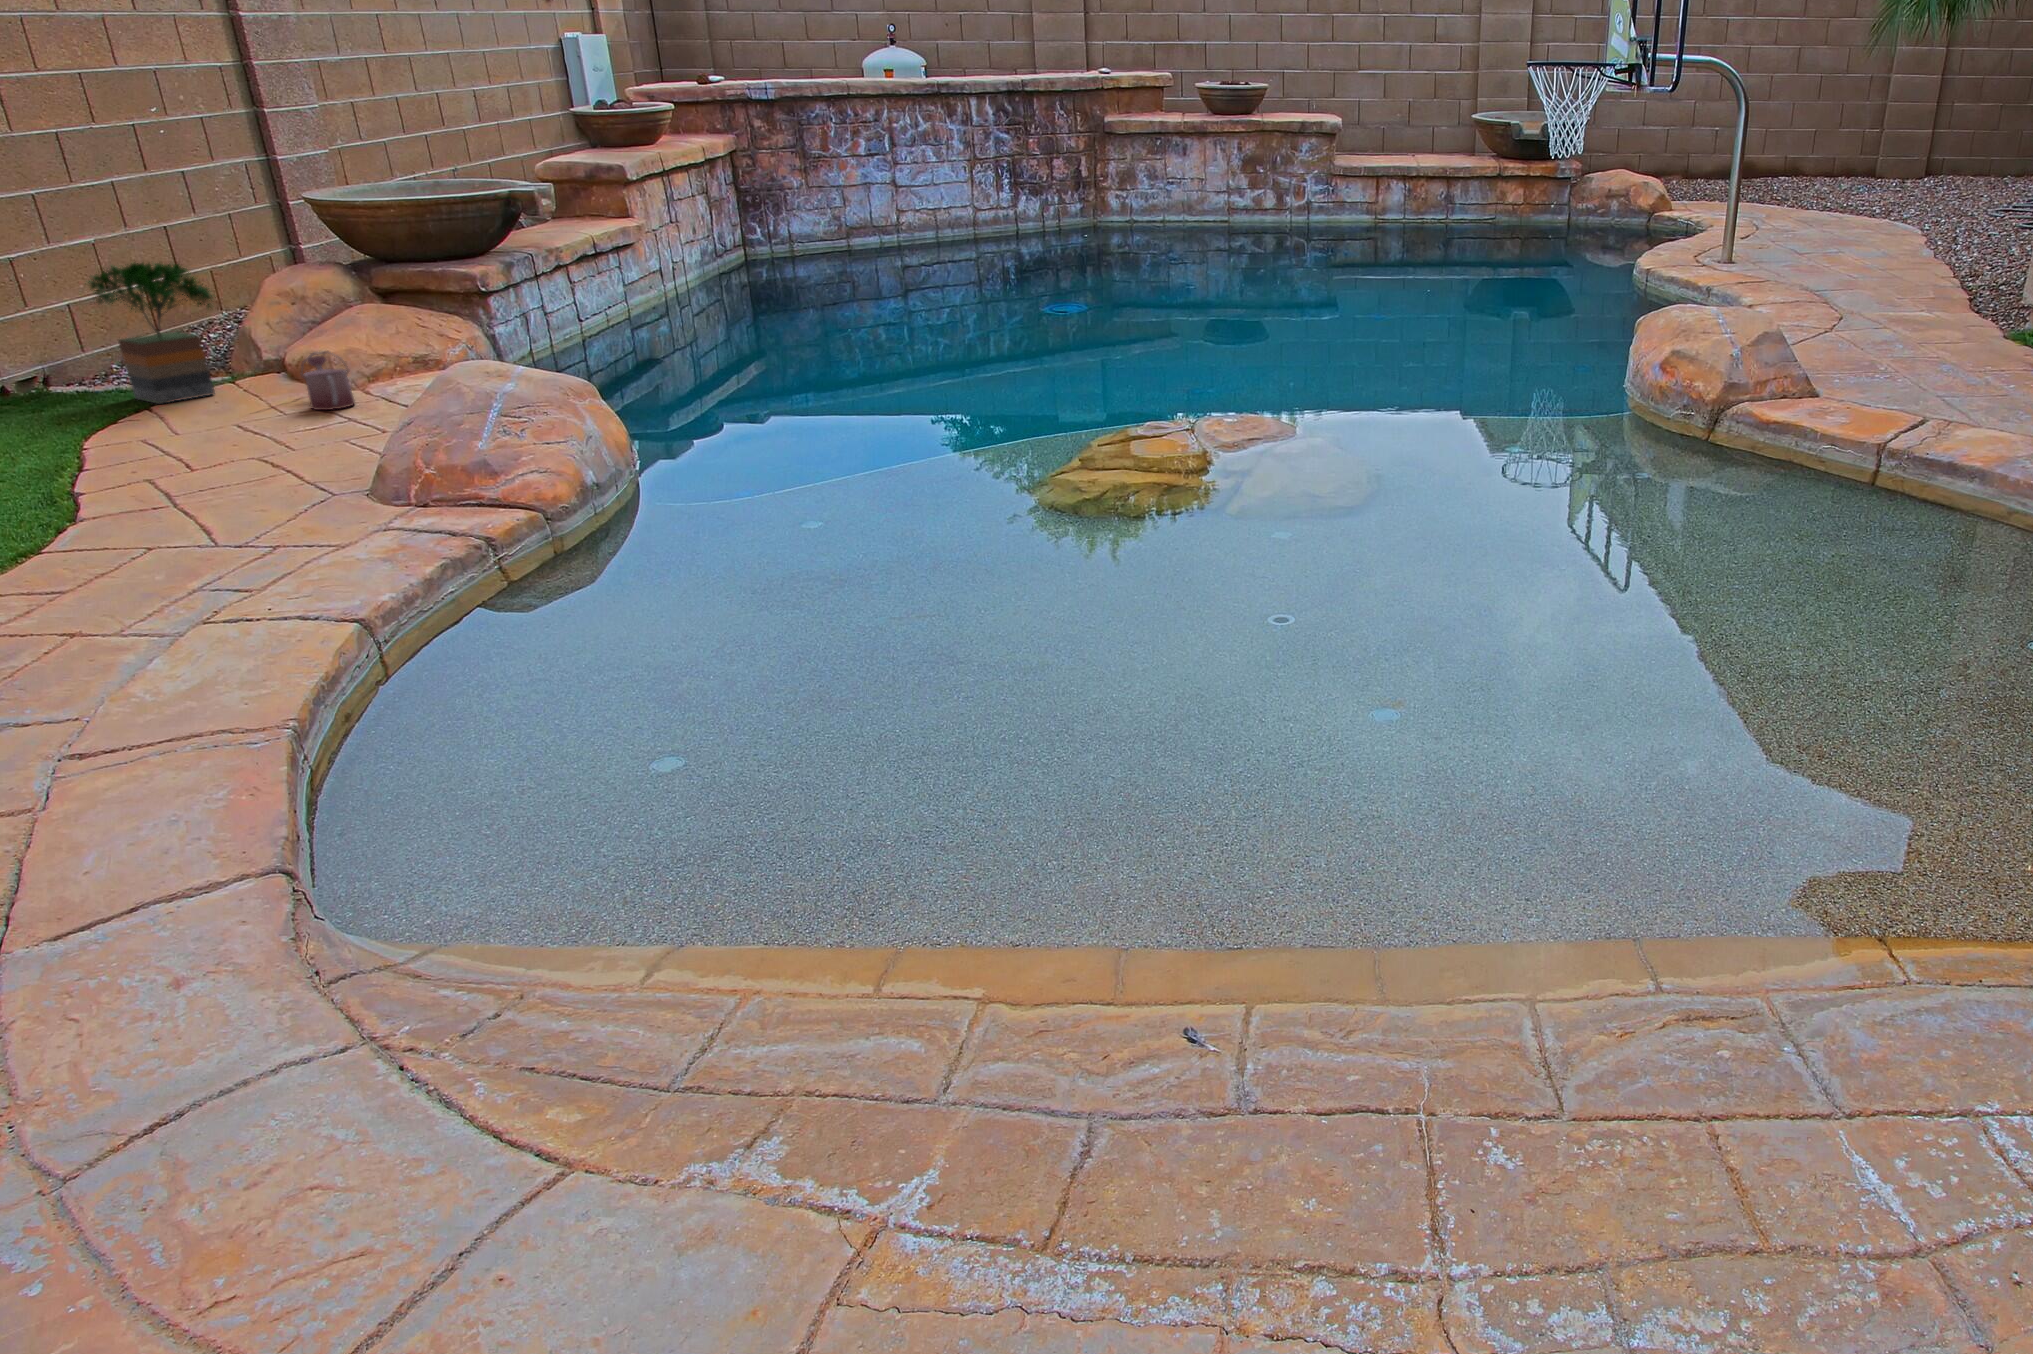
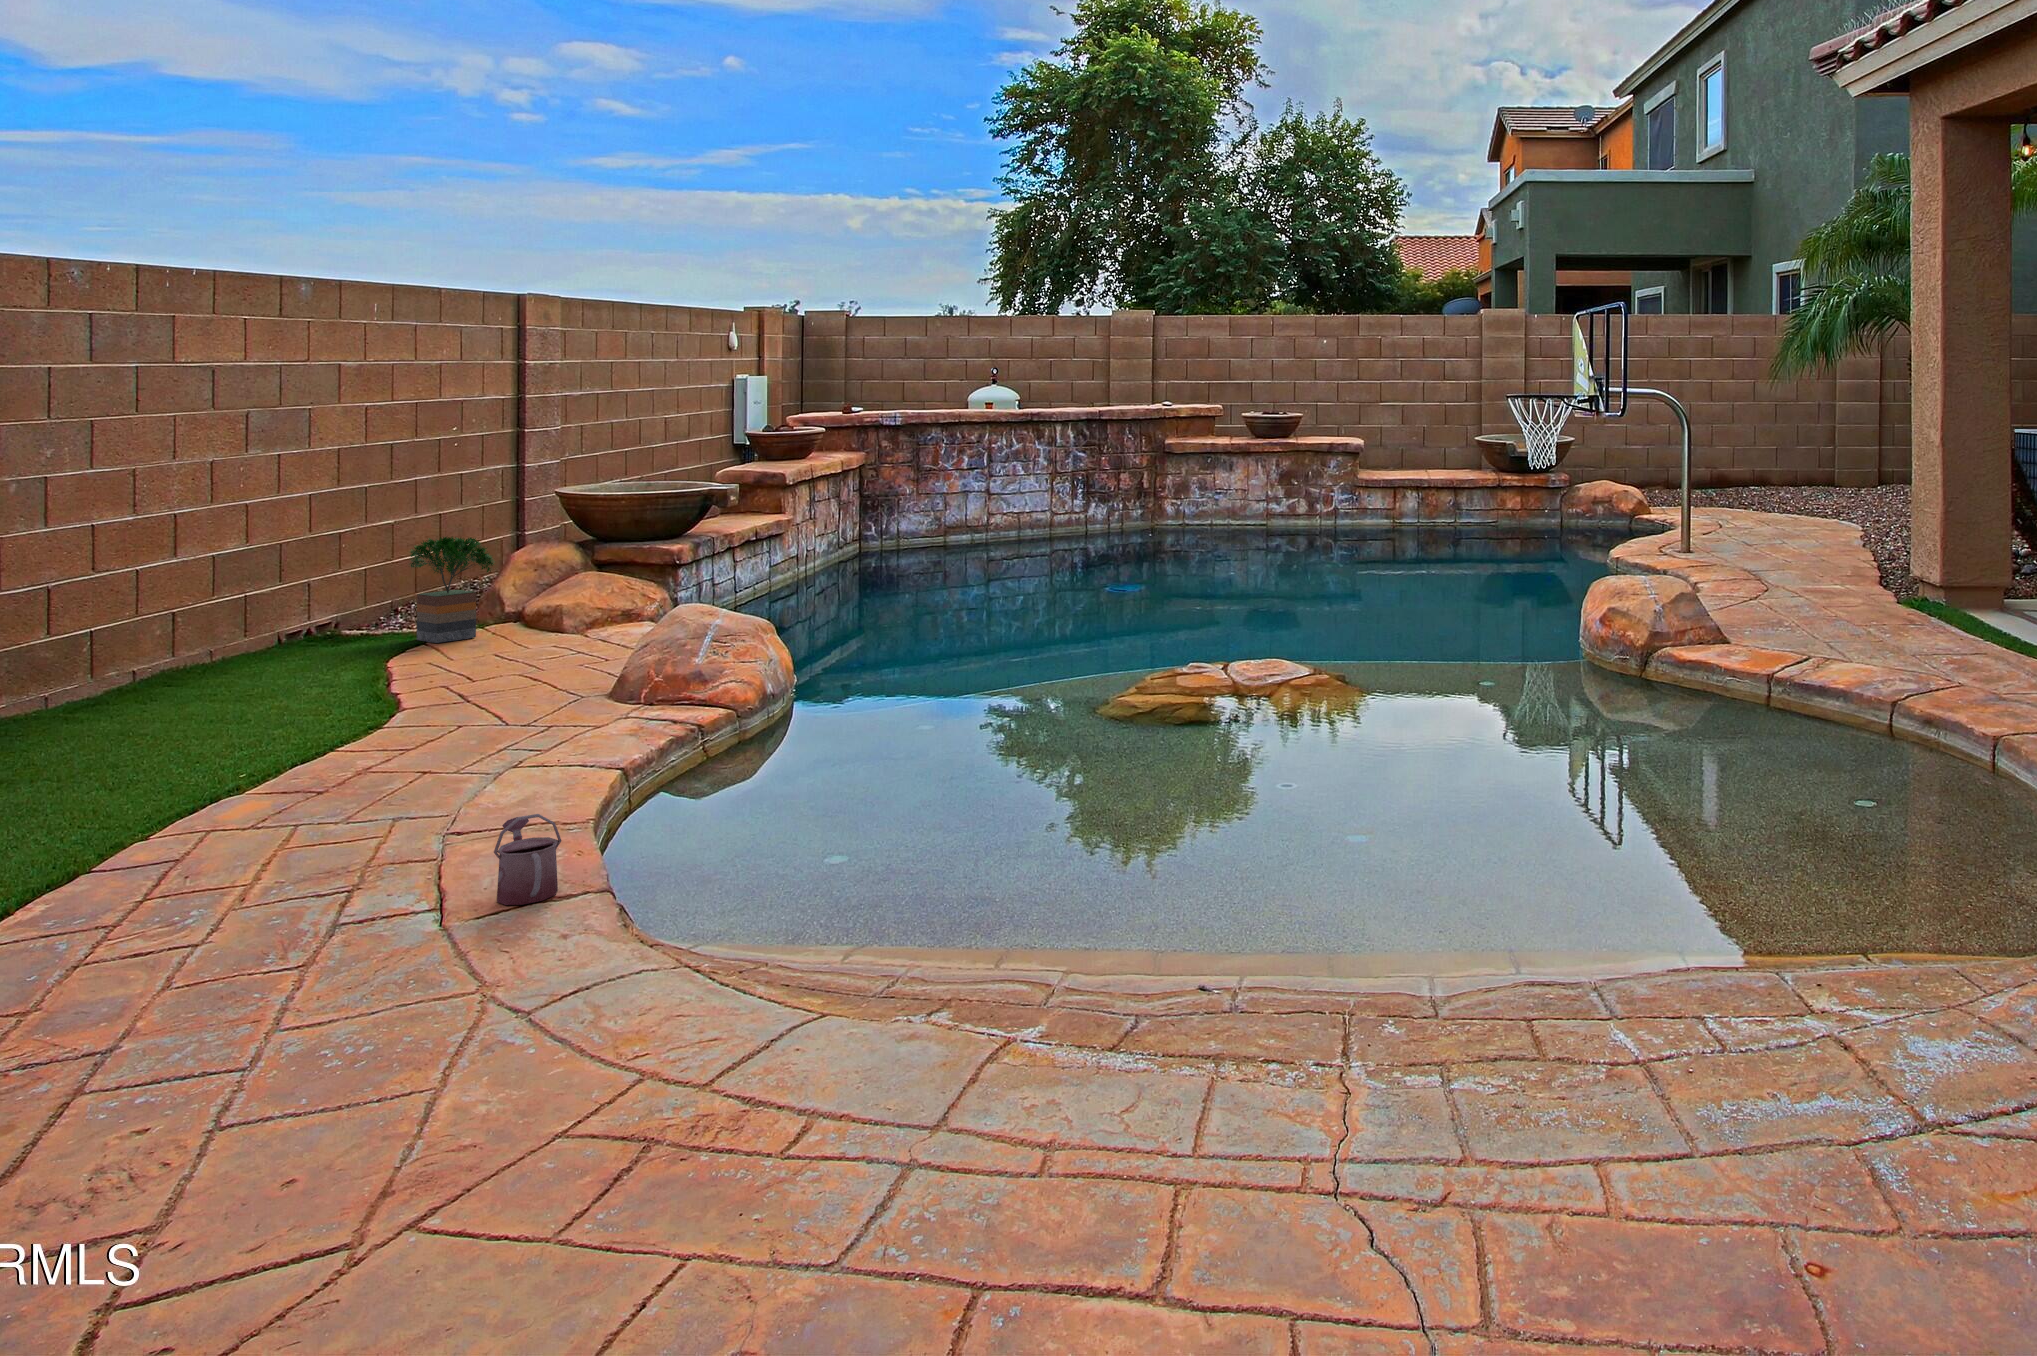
watering can: present [301,352,355,410] -> present [494,814,561,905]

